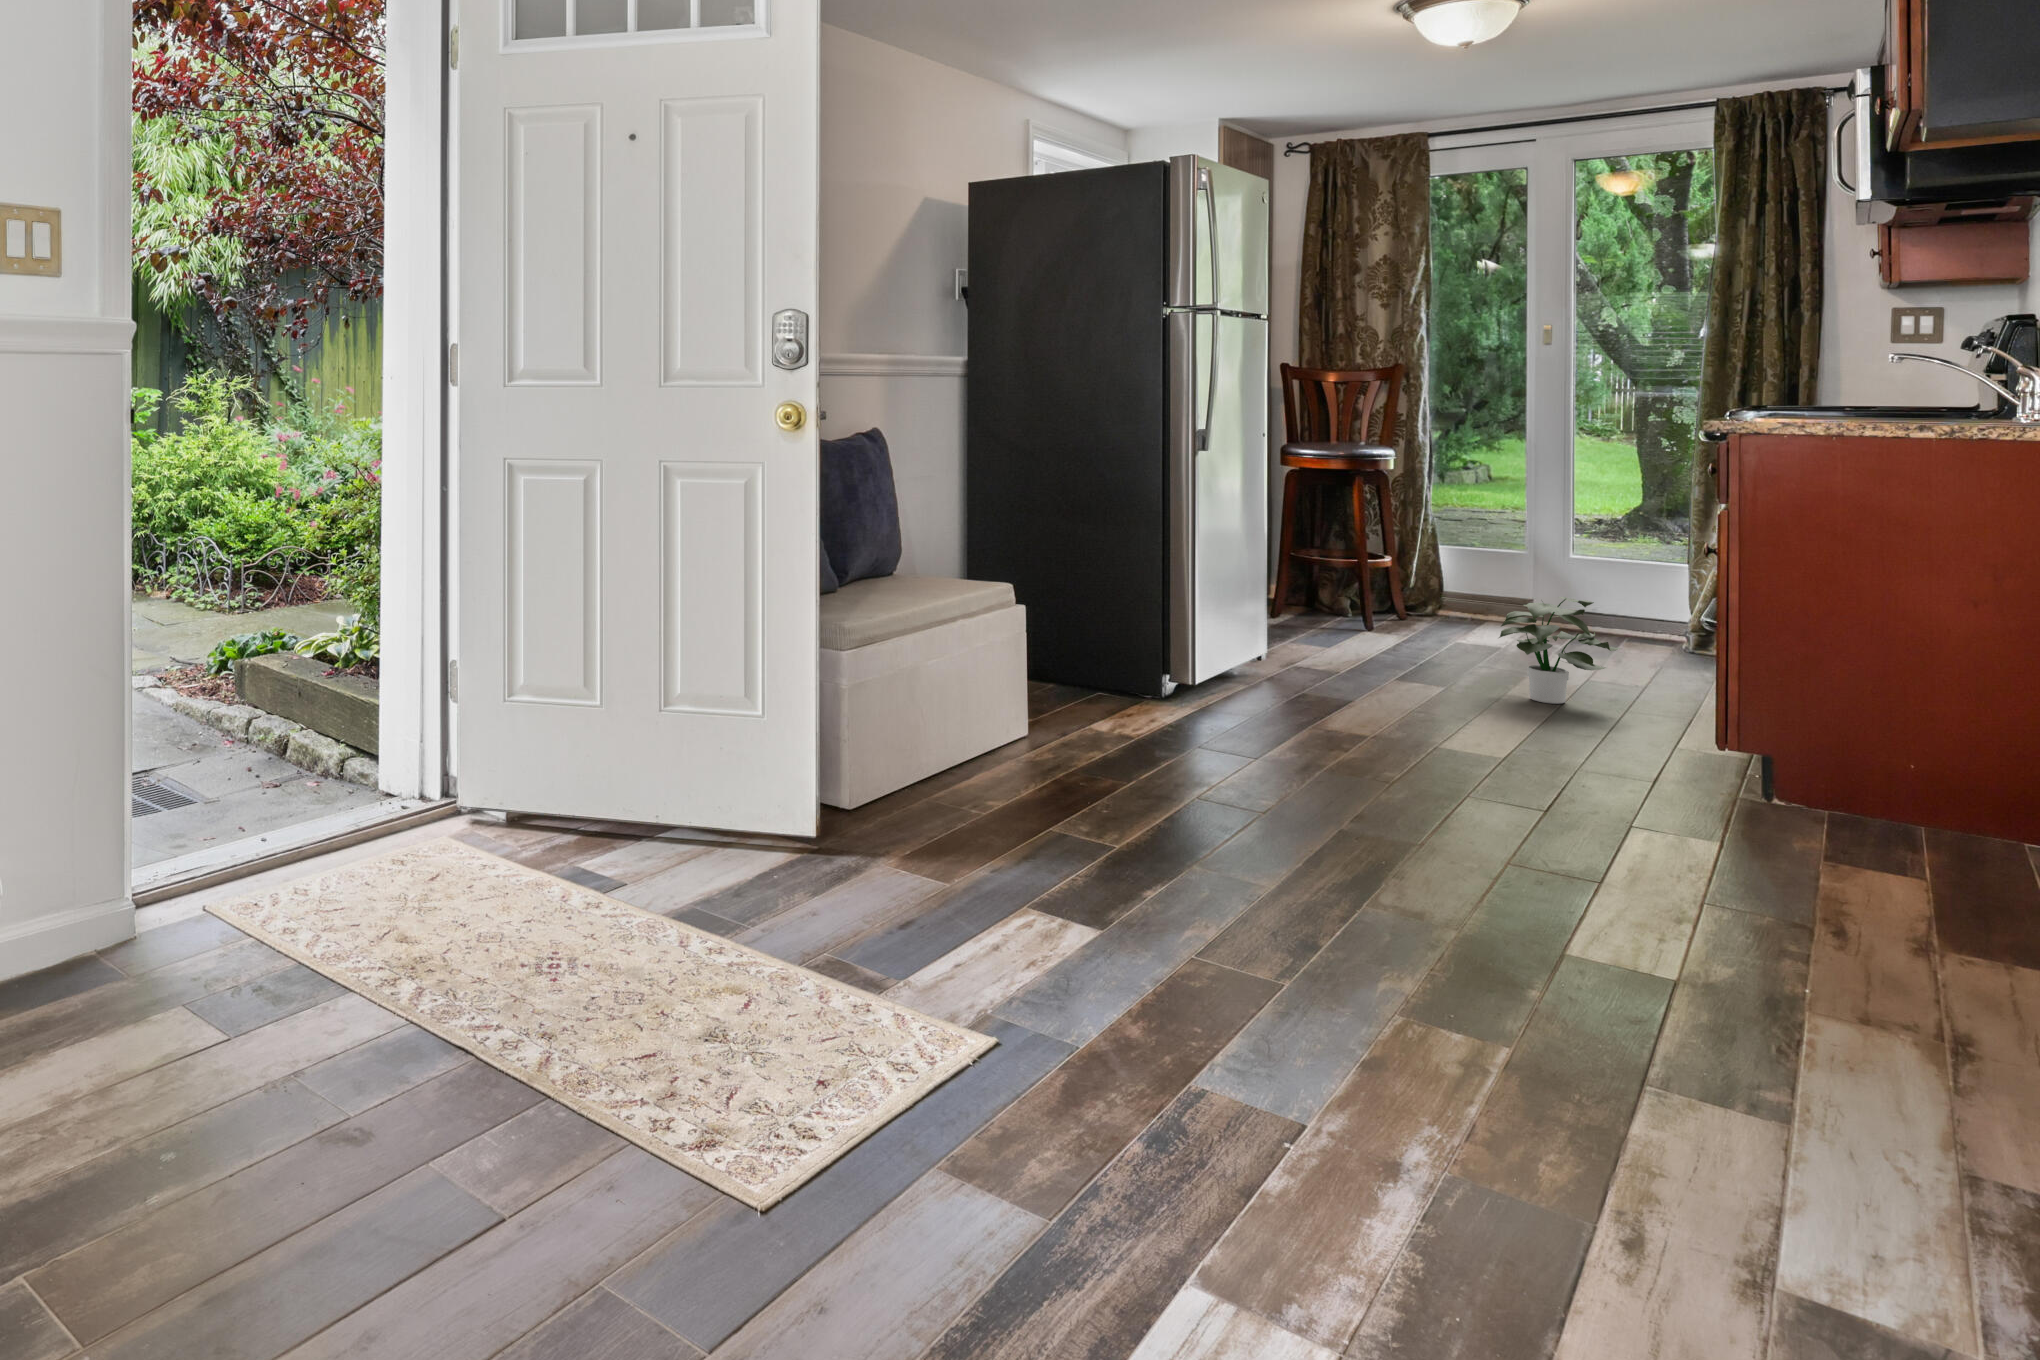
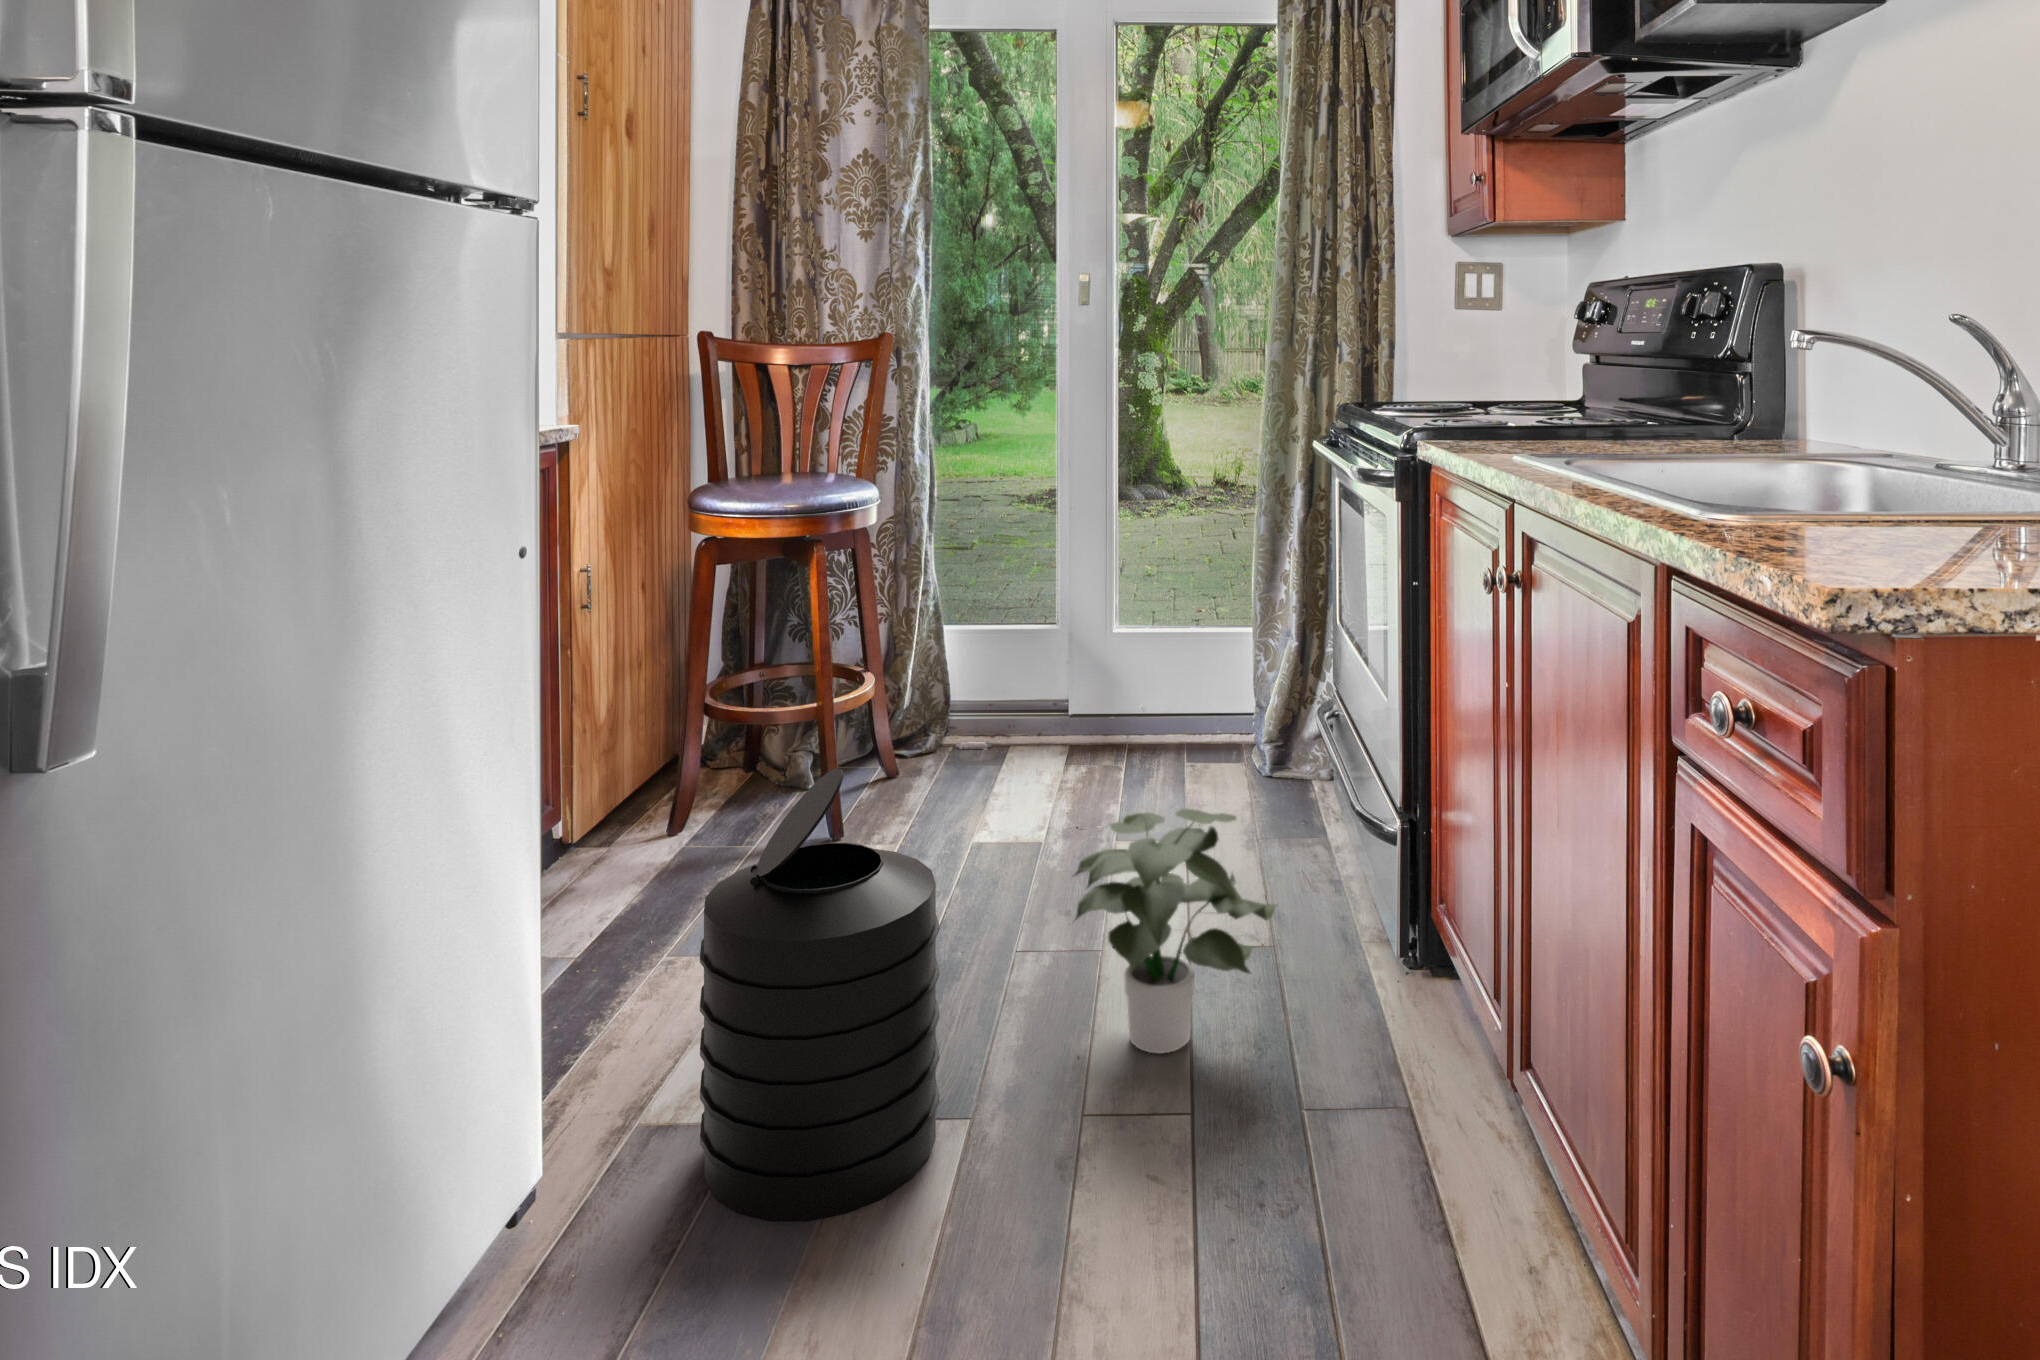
trash can: none [1319,546,1425,704] -> present [700,768,939,1221]

